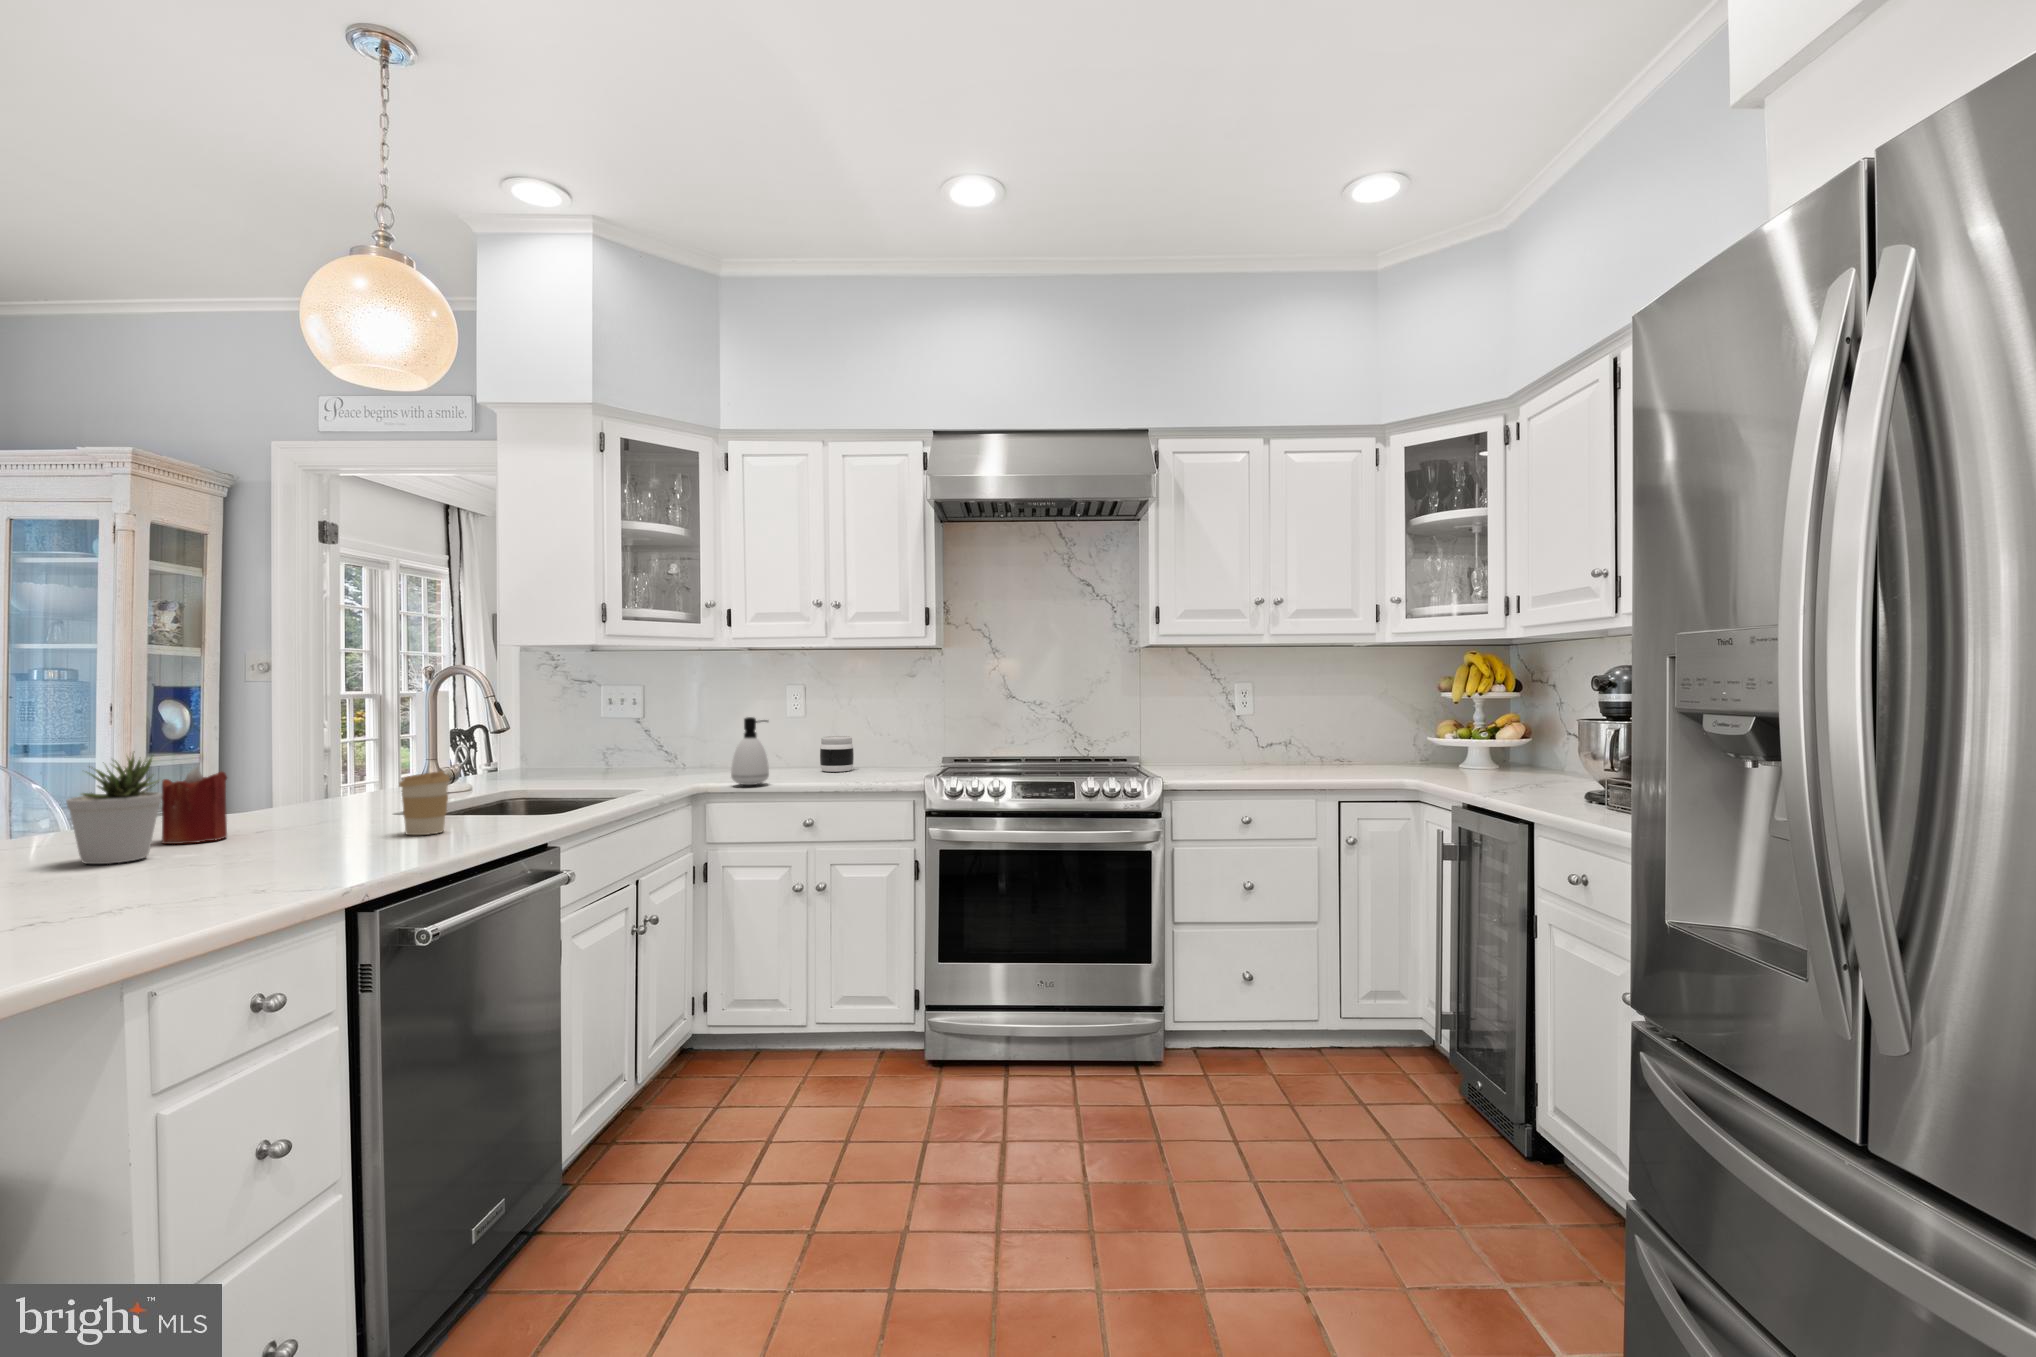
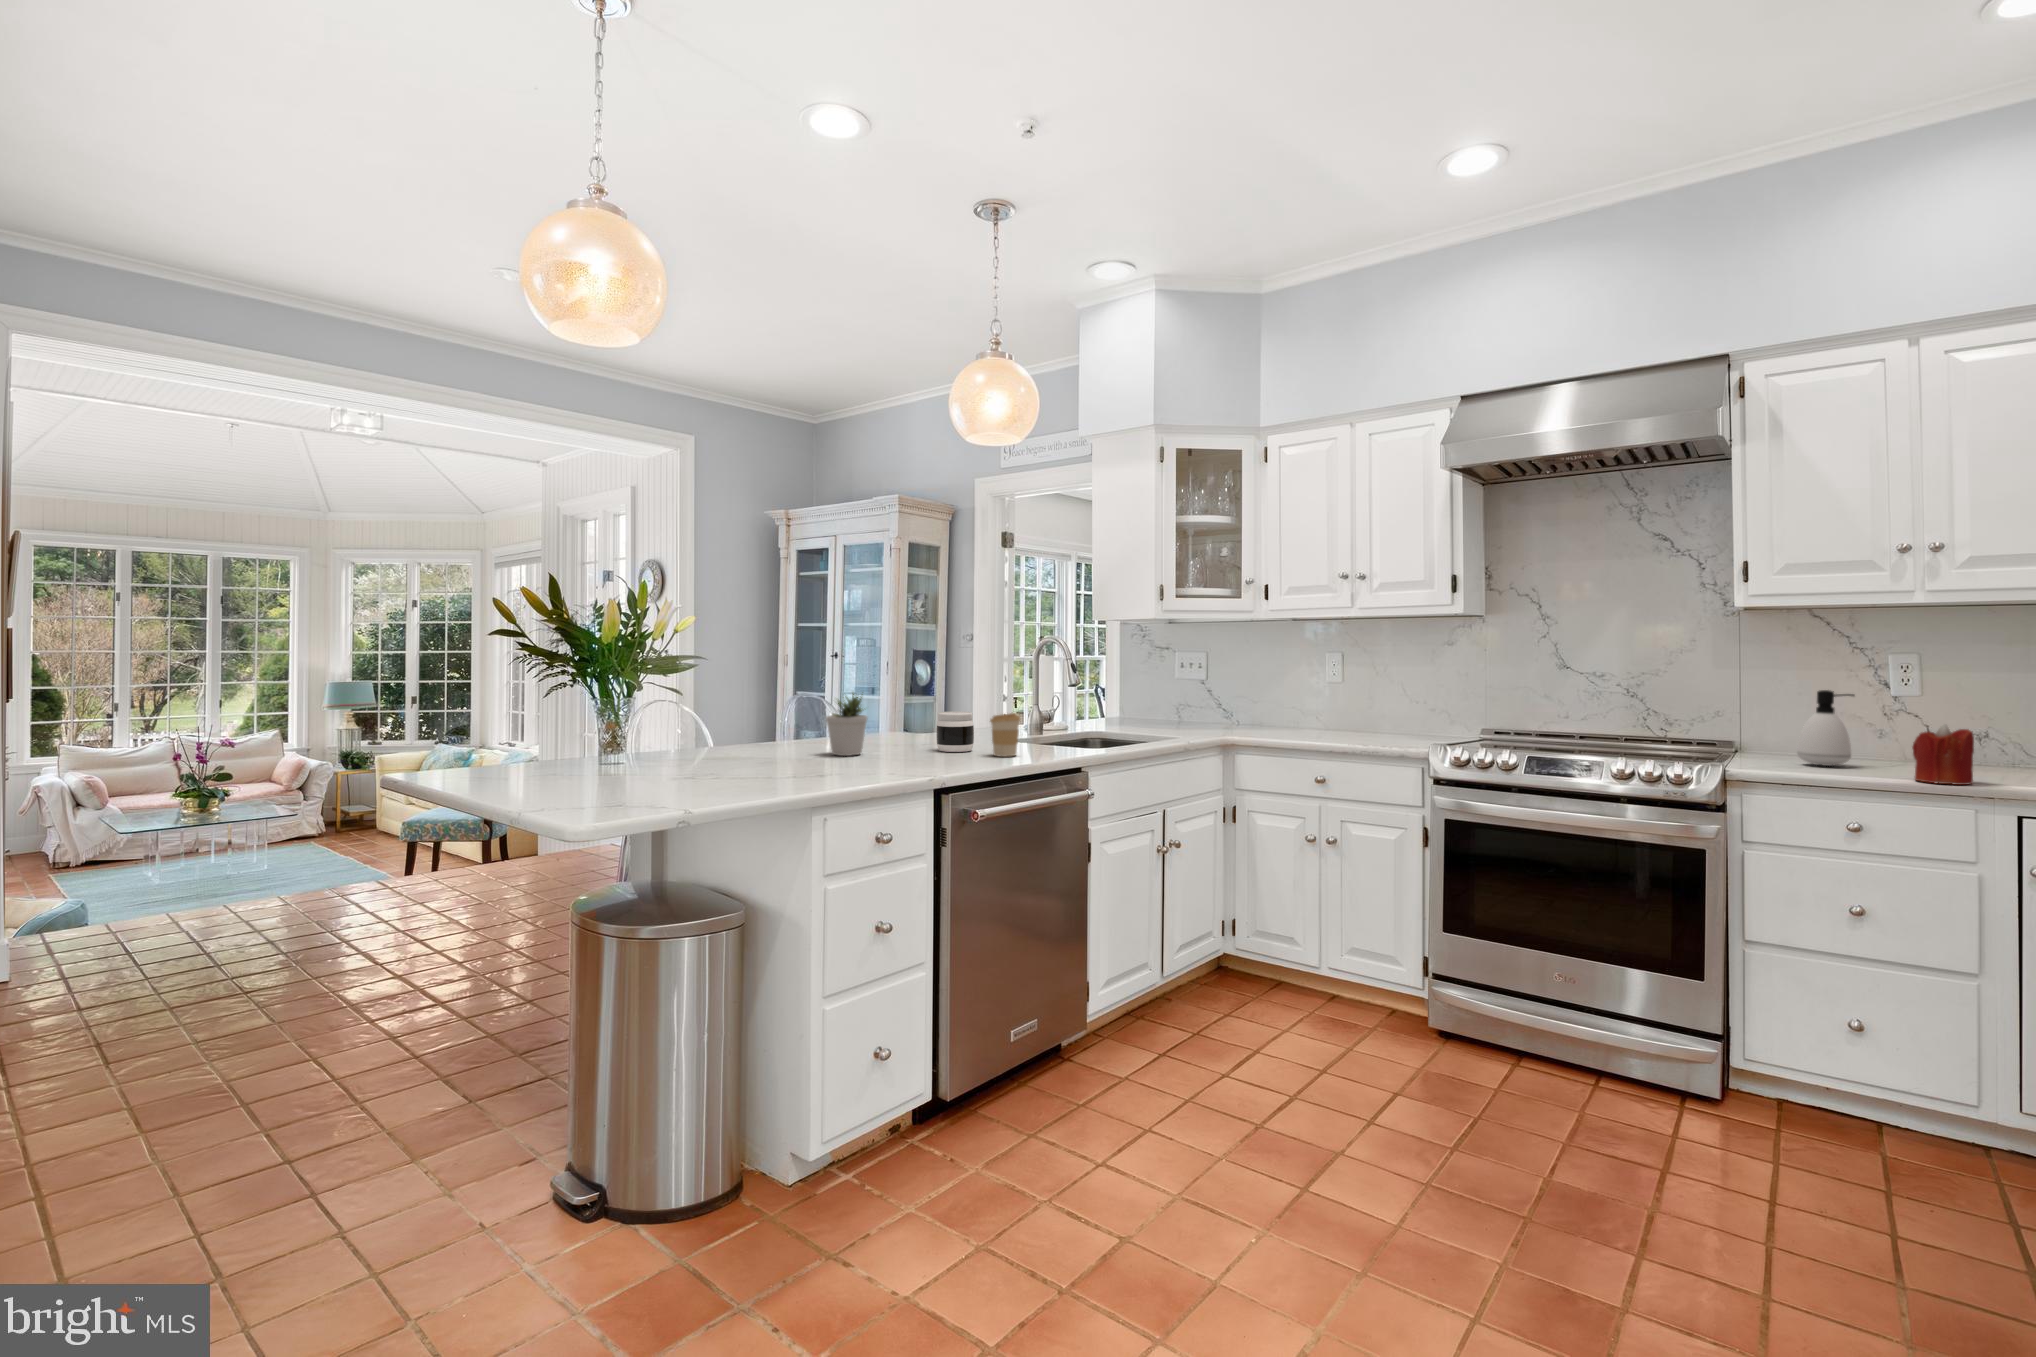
soap dispenser: present [731,717,769,785] -> present [1797,690,1854,766]
jar: present [820,736,854,772] -> present [936,711,974,752]
candle: present [162,767,227,844] -> present [1912,724,1974,785]

